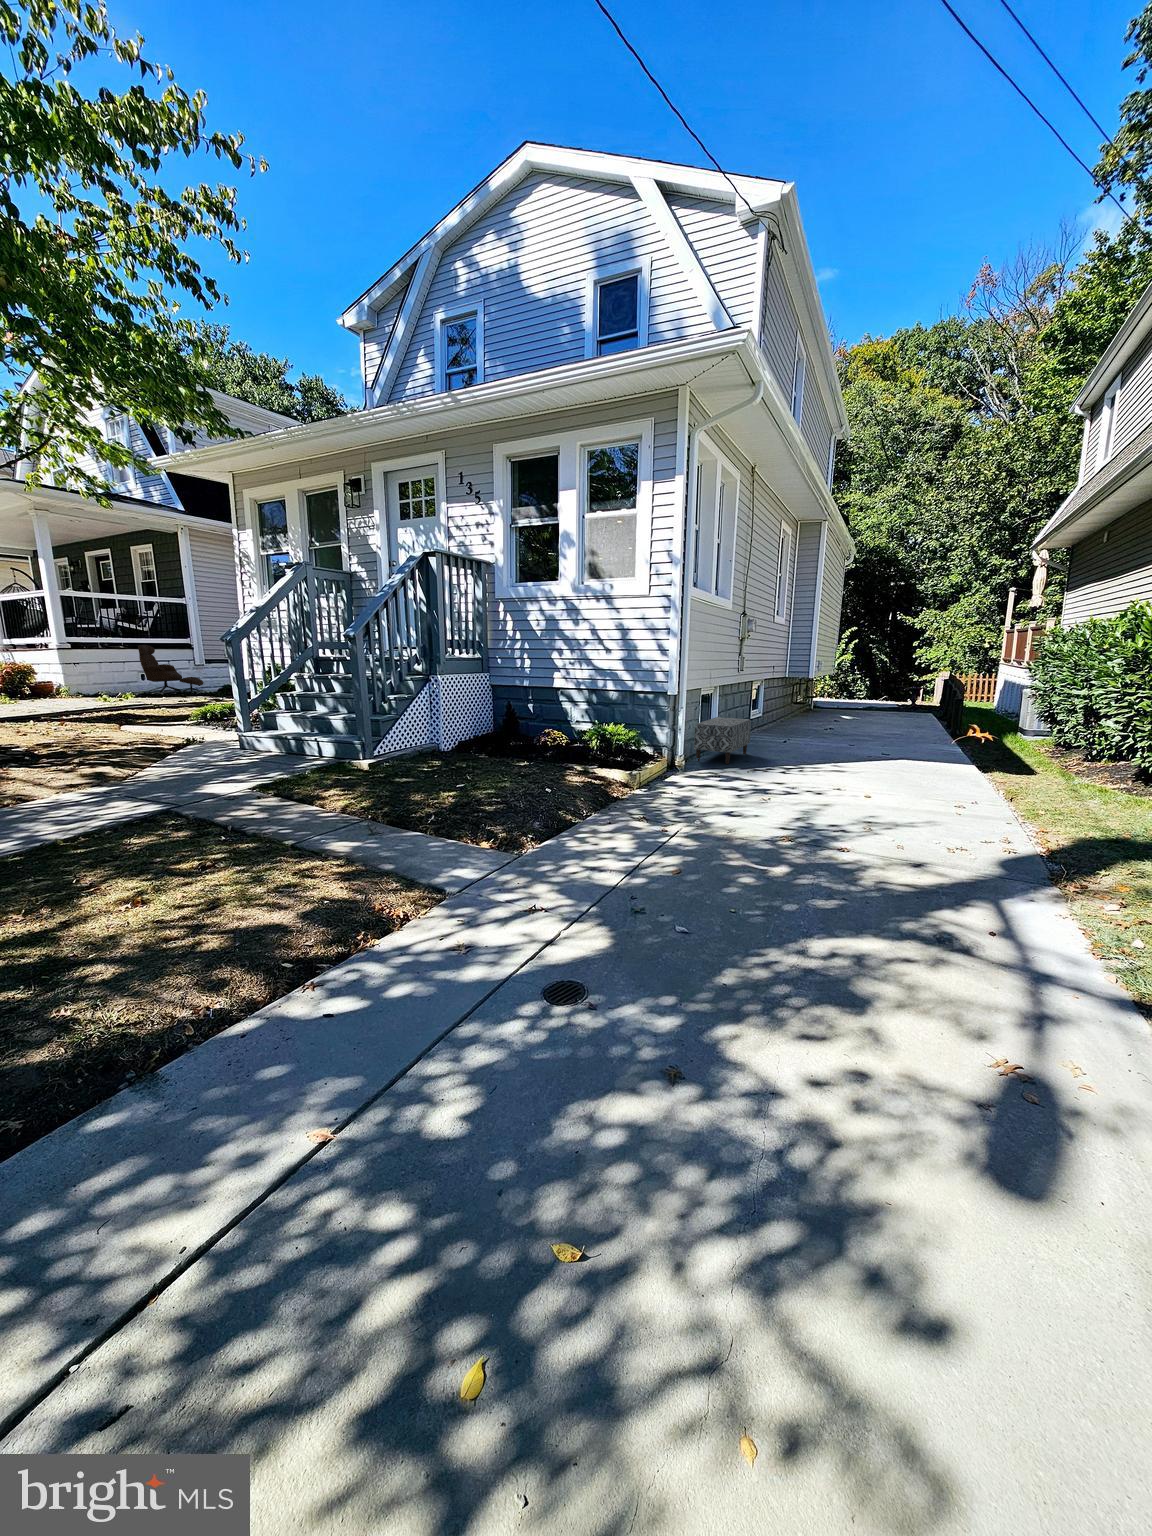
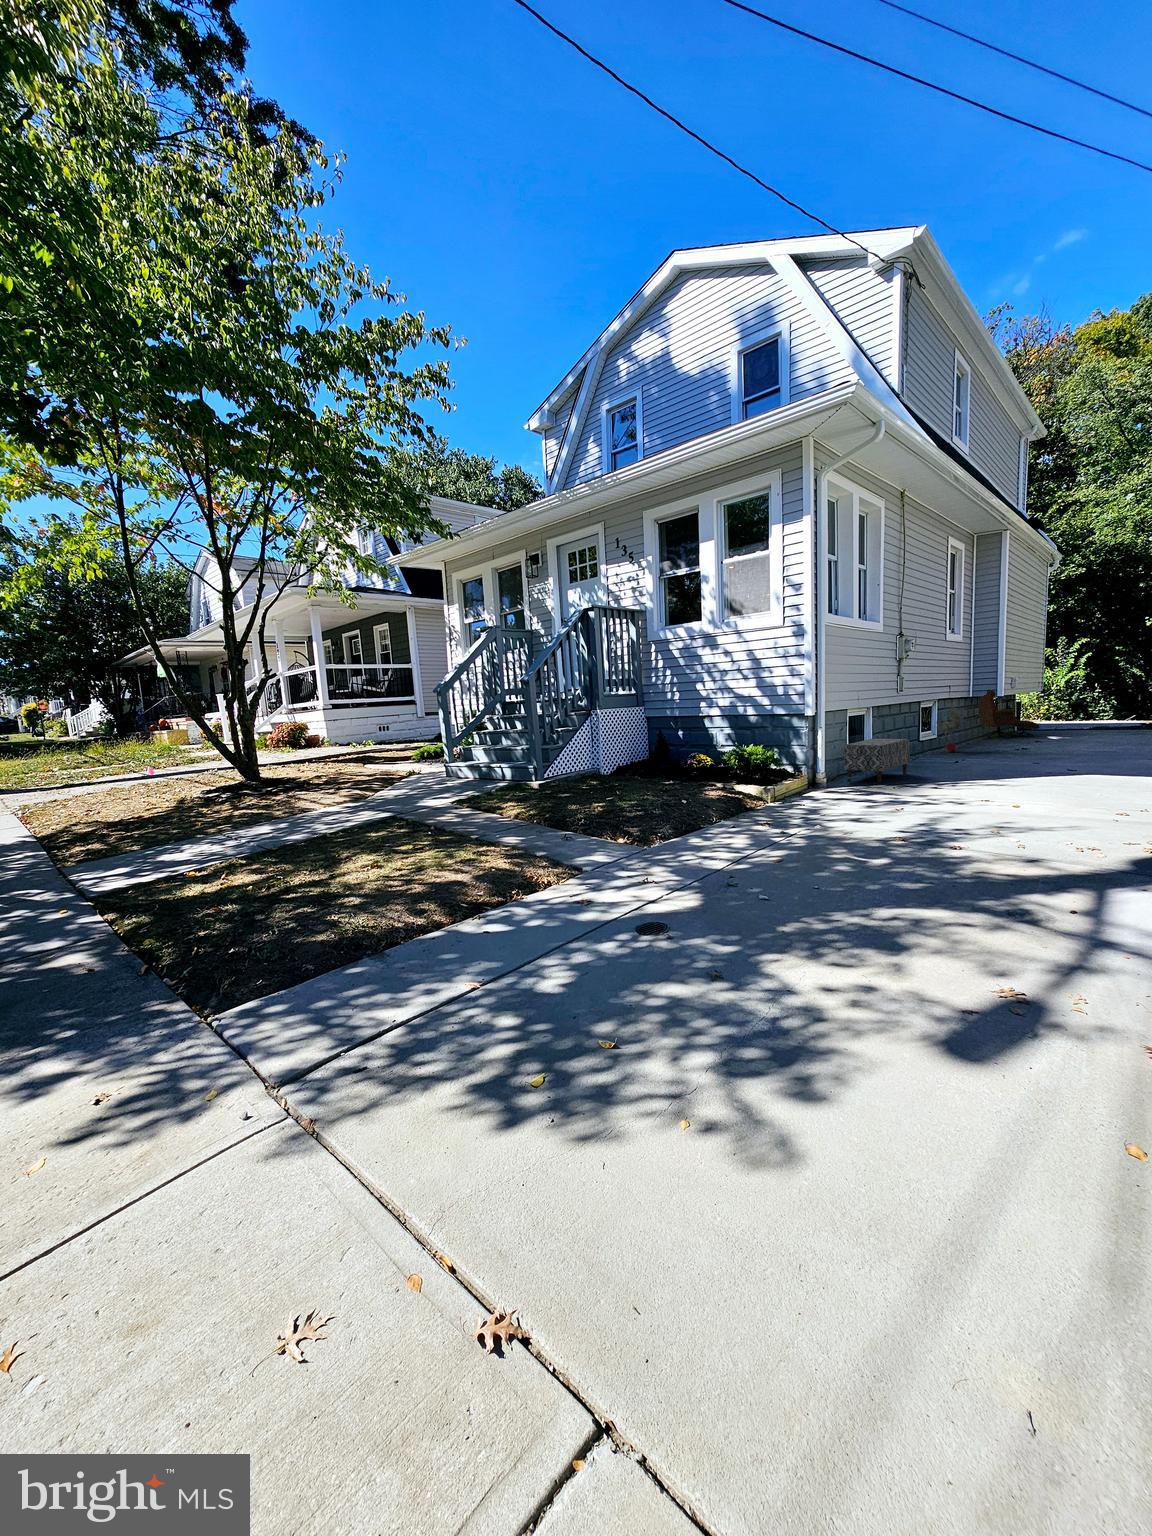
lounge chair: present [138,645,204,692] -> present [978,689,1039,738]
potted tree: none [760,684,785,730] -> present [937,706,963,752]

